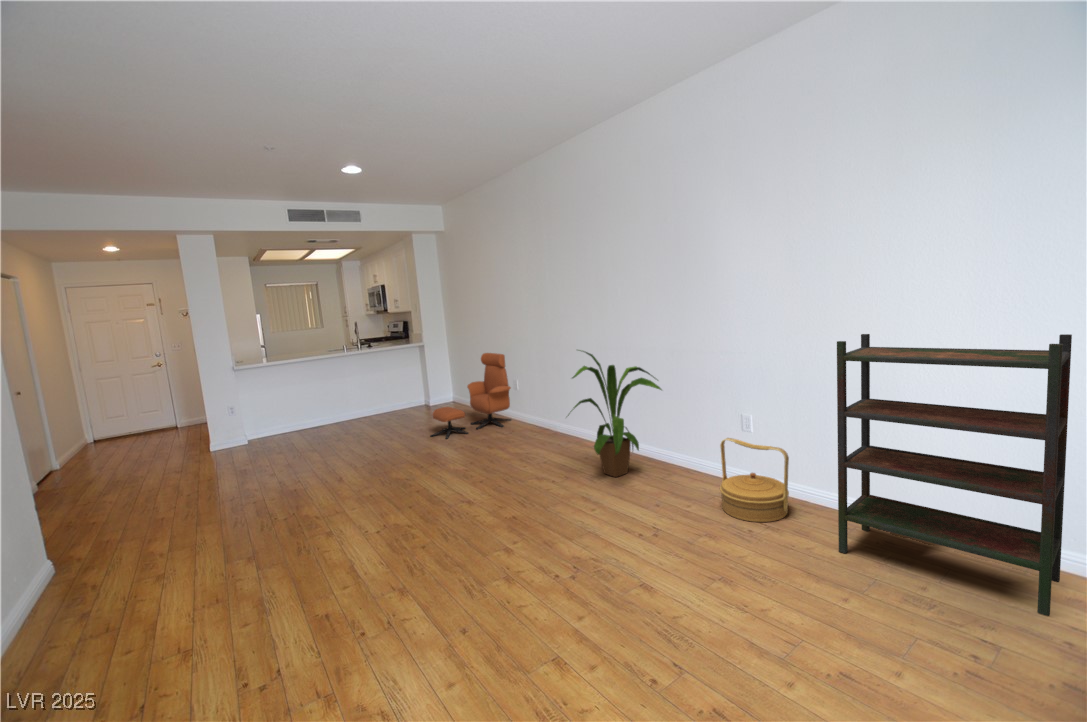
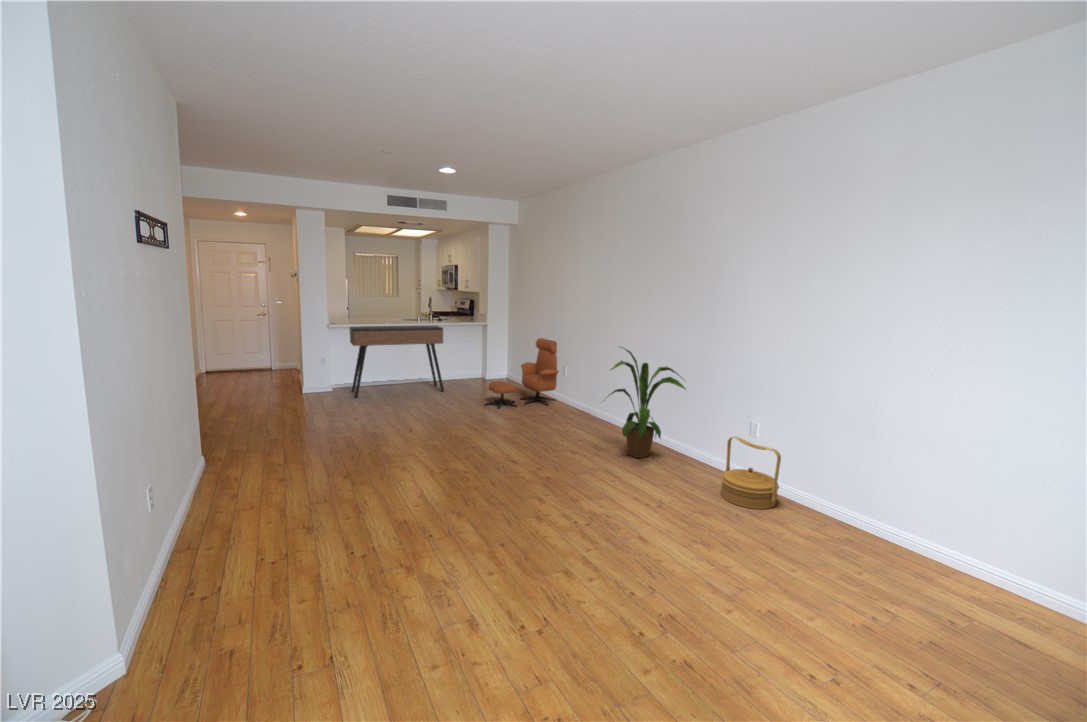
bookshelf: present [837,334,1072,616] -> none [807,363,1014,603]
console table: none [260,353,382,449] -> present [350,326,444,398]

